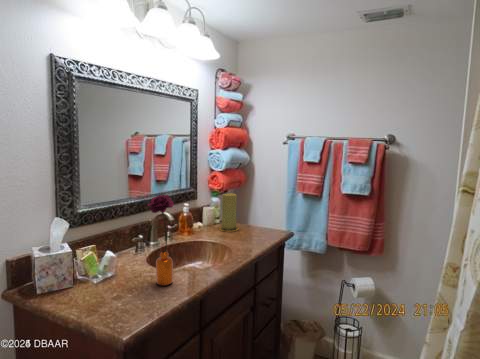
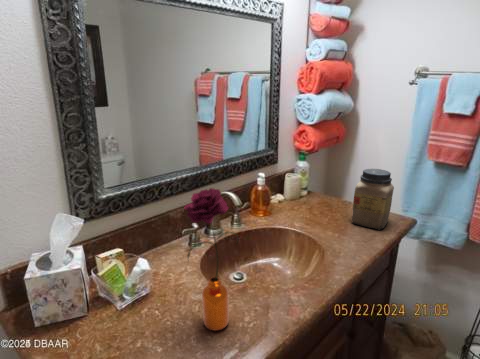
candle: present [219,193,239,232] -> none [305,159,334,213]
jar: none [251,198,276,237] -> present [352,169,394,230]

